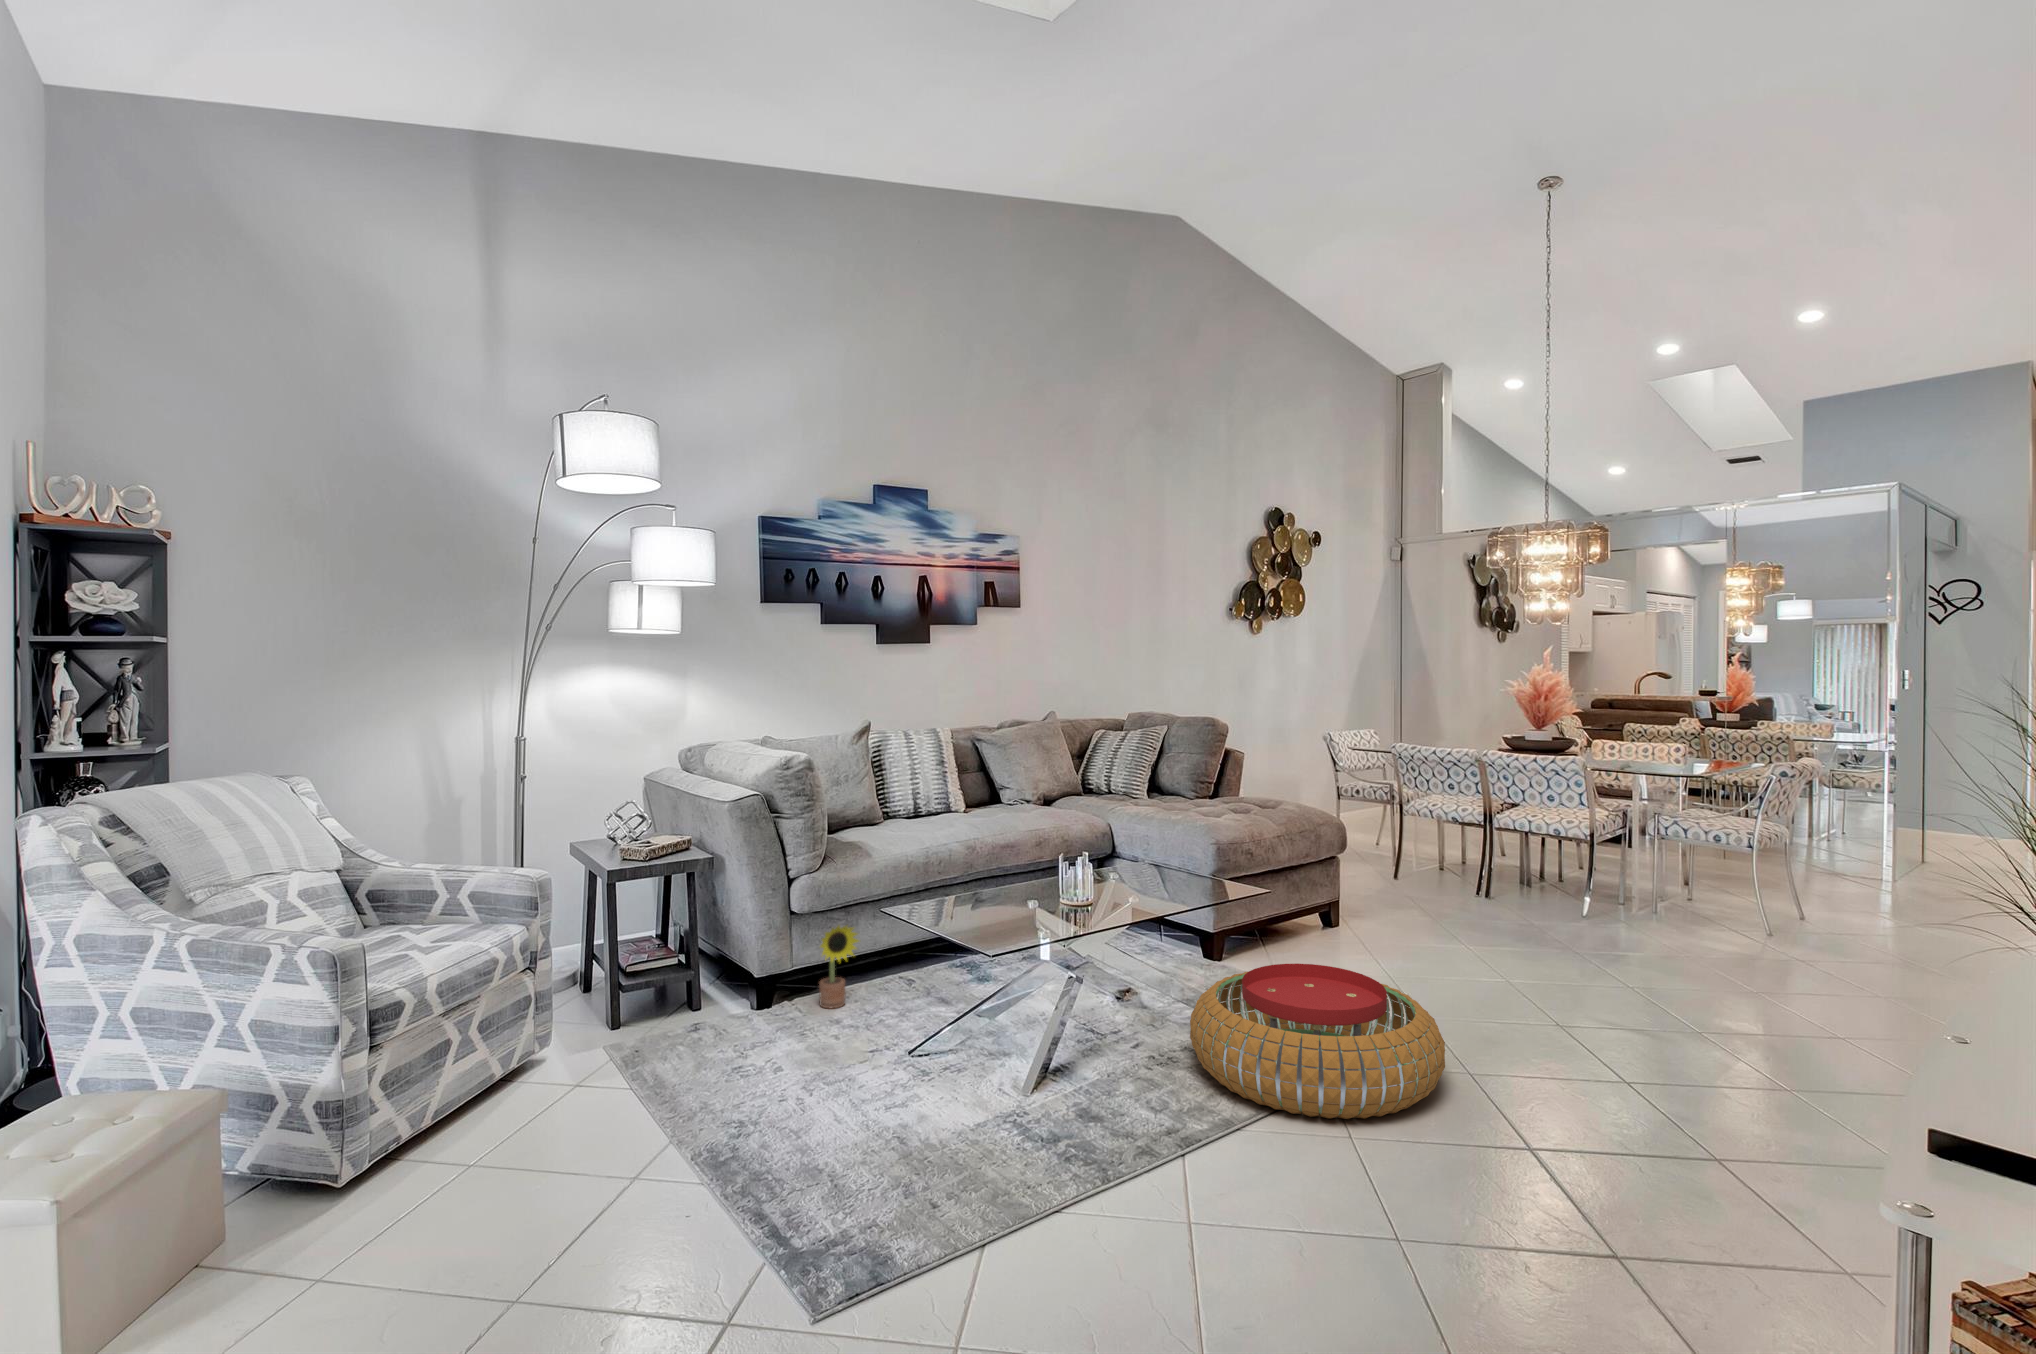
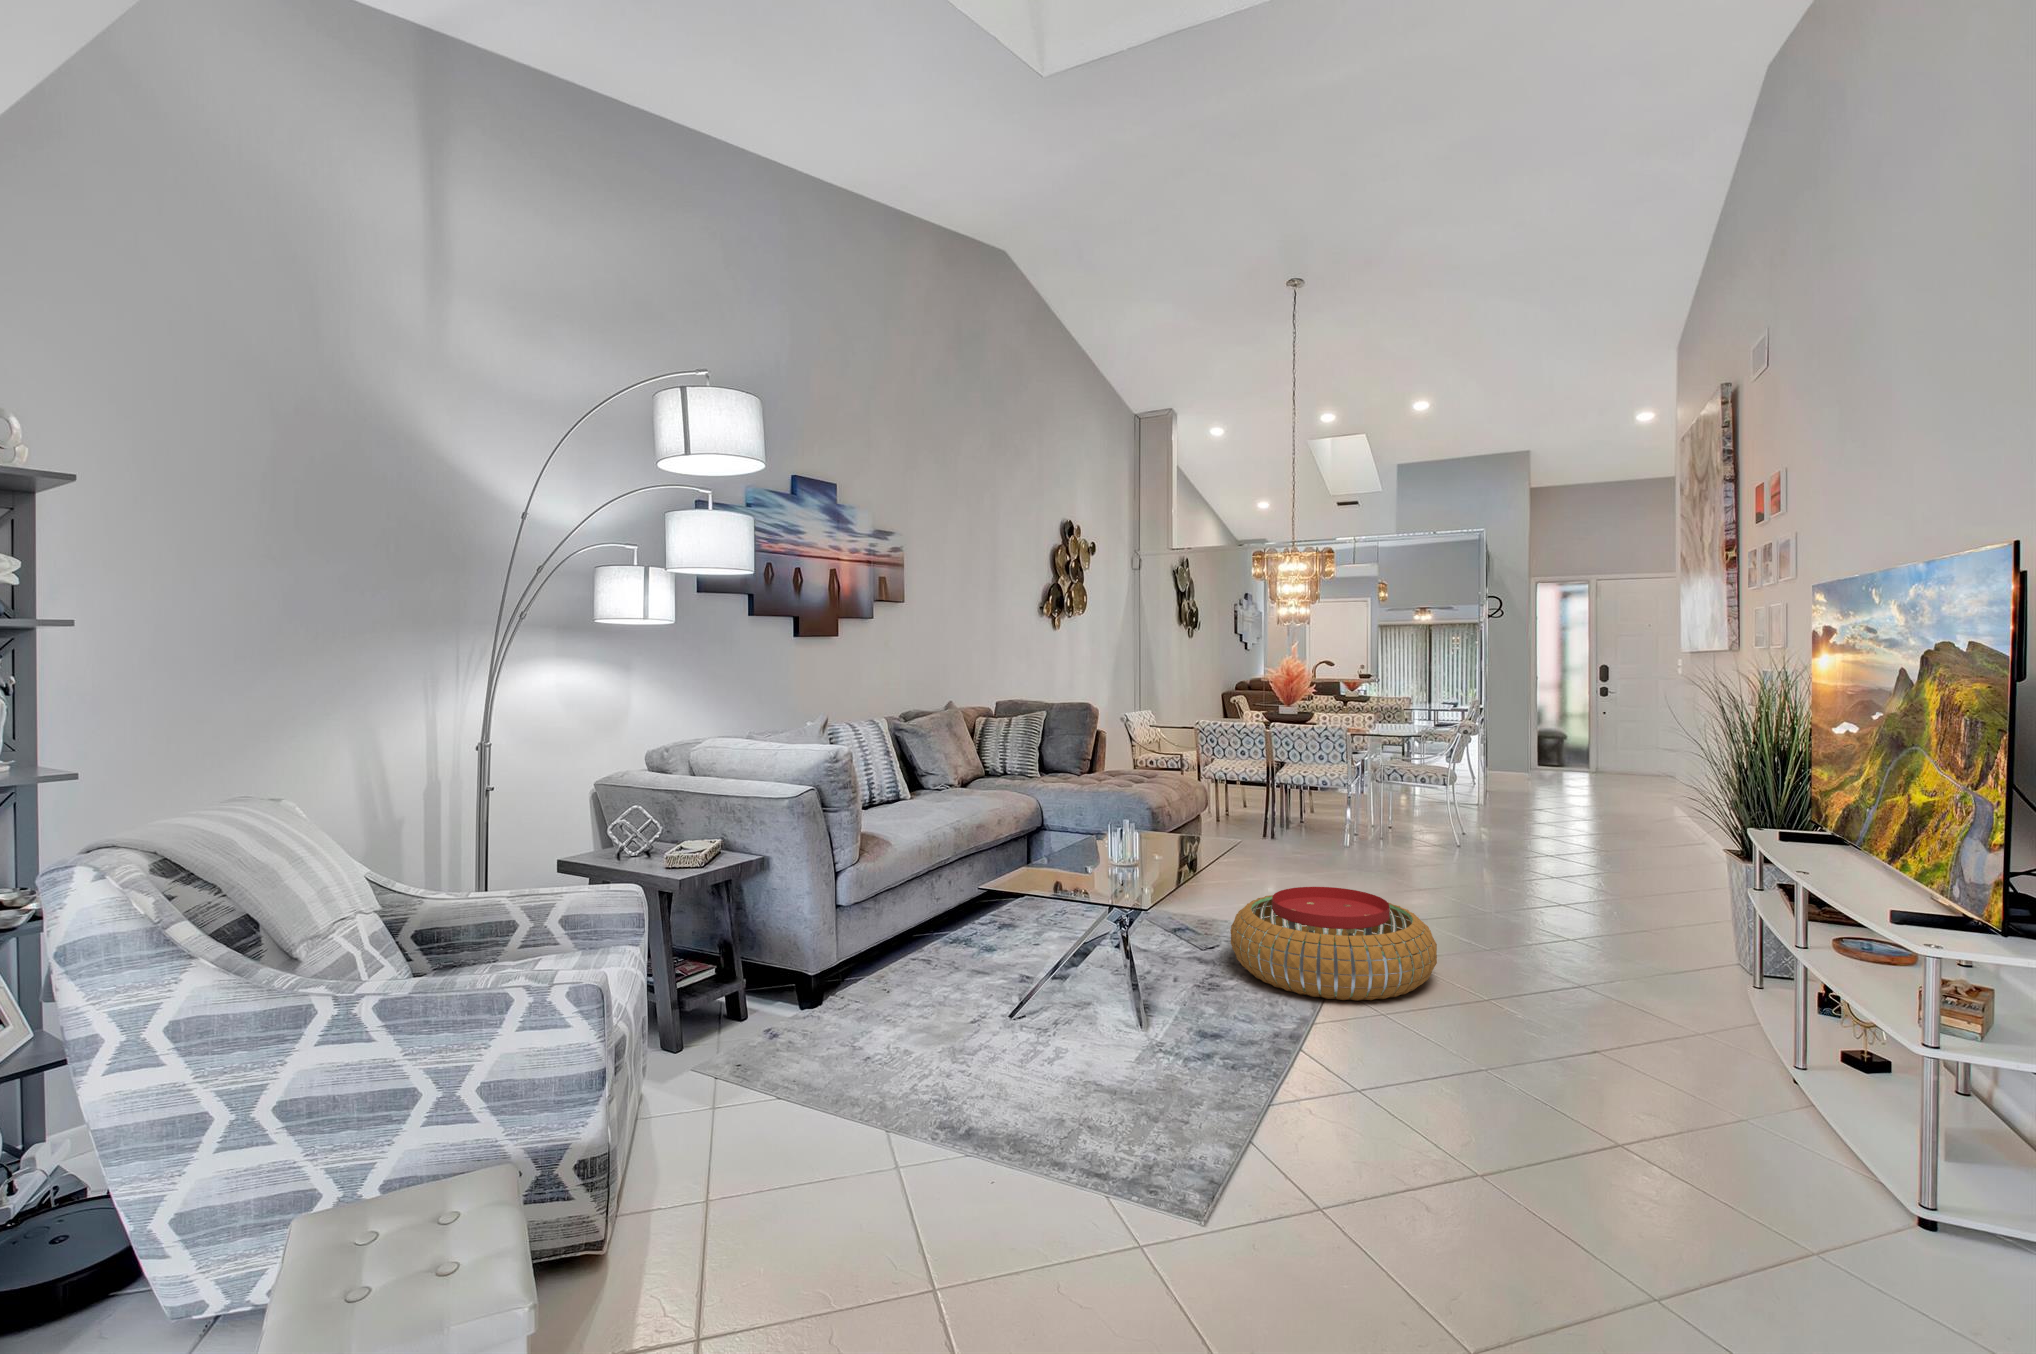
decorative plant: present [819,926,859,1008] -> none [870,906,914,992]

